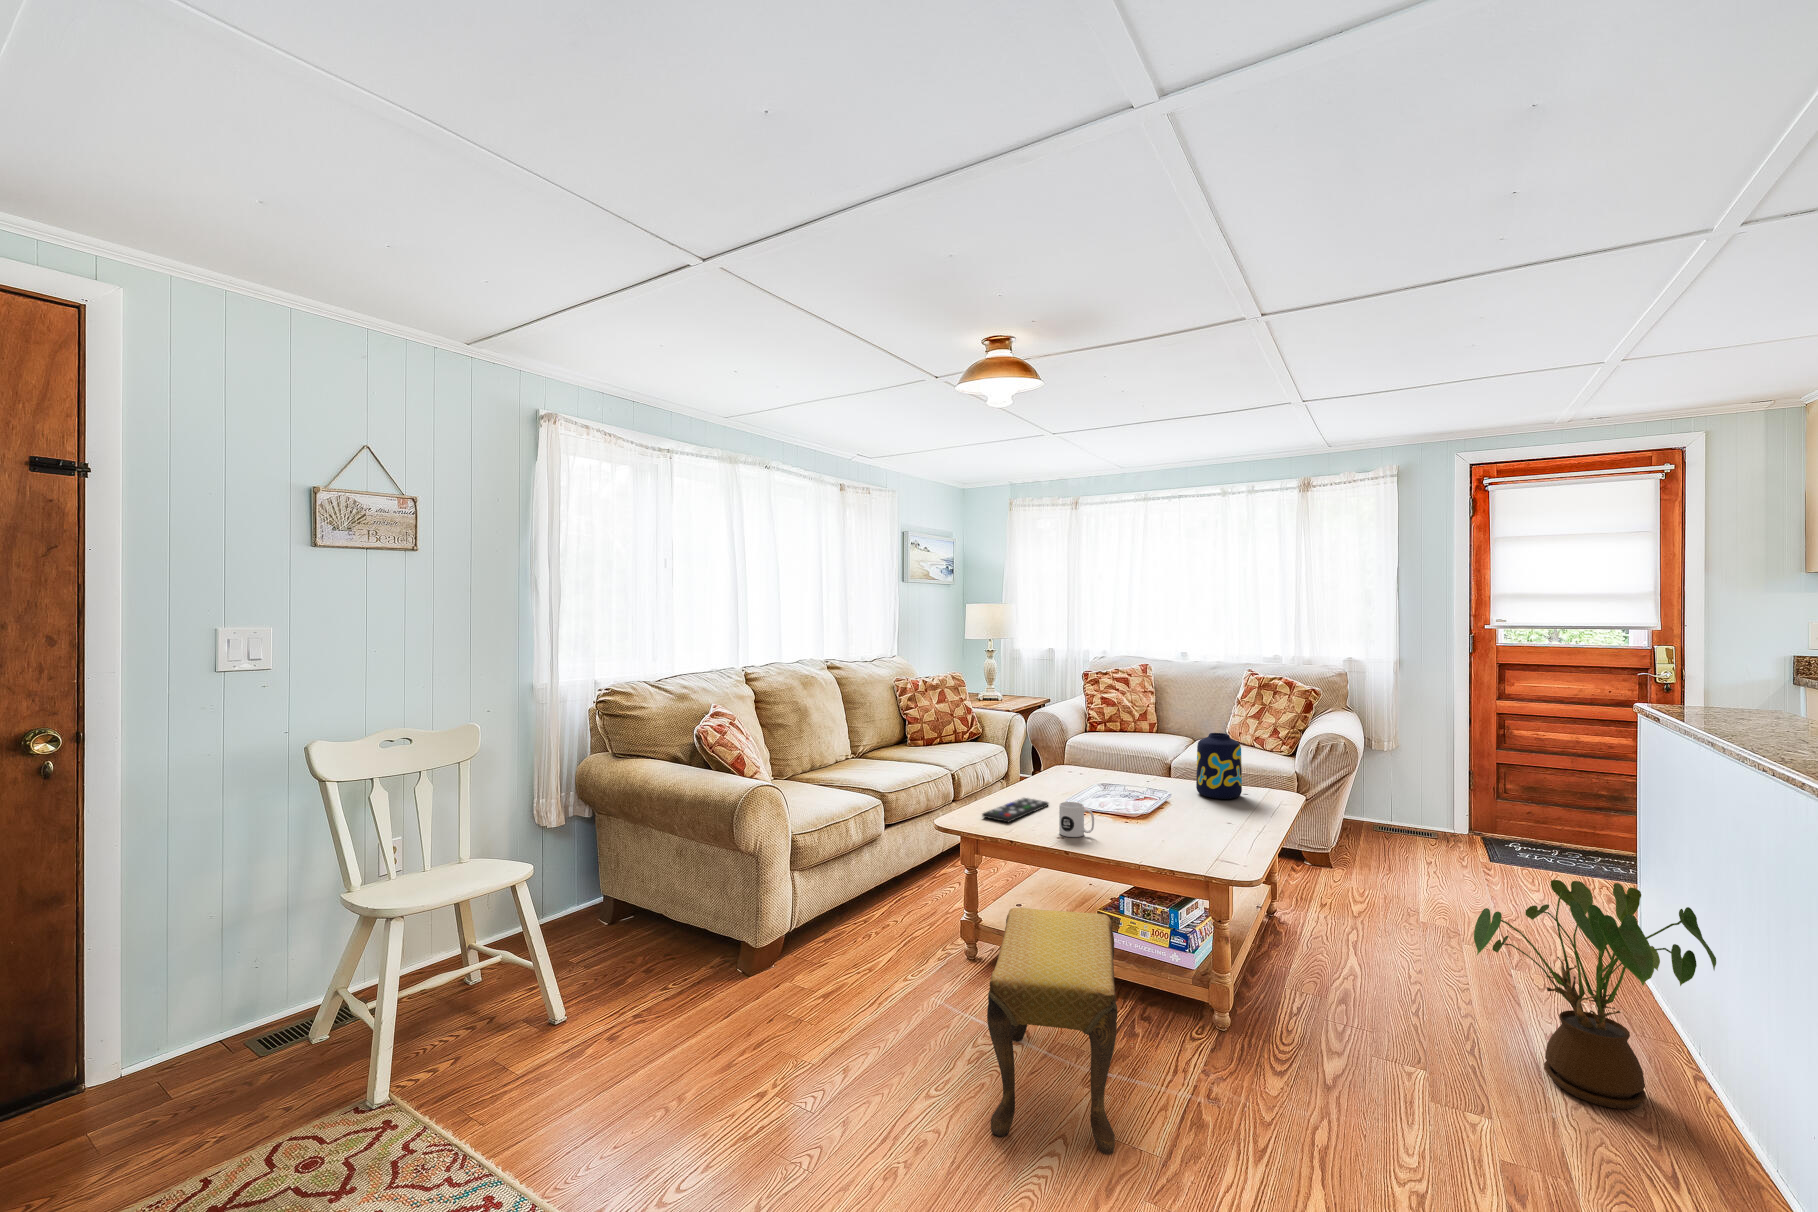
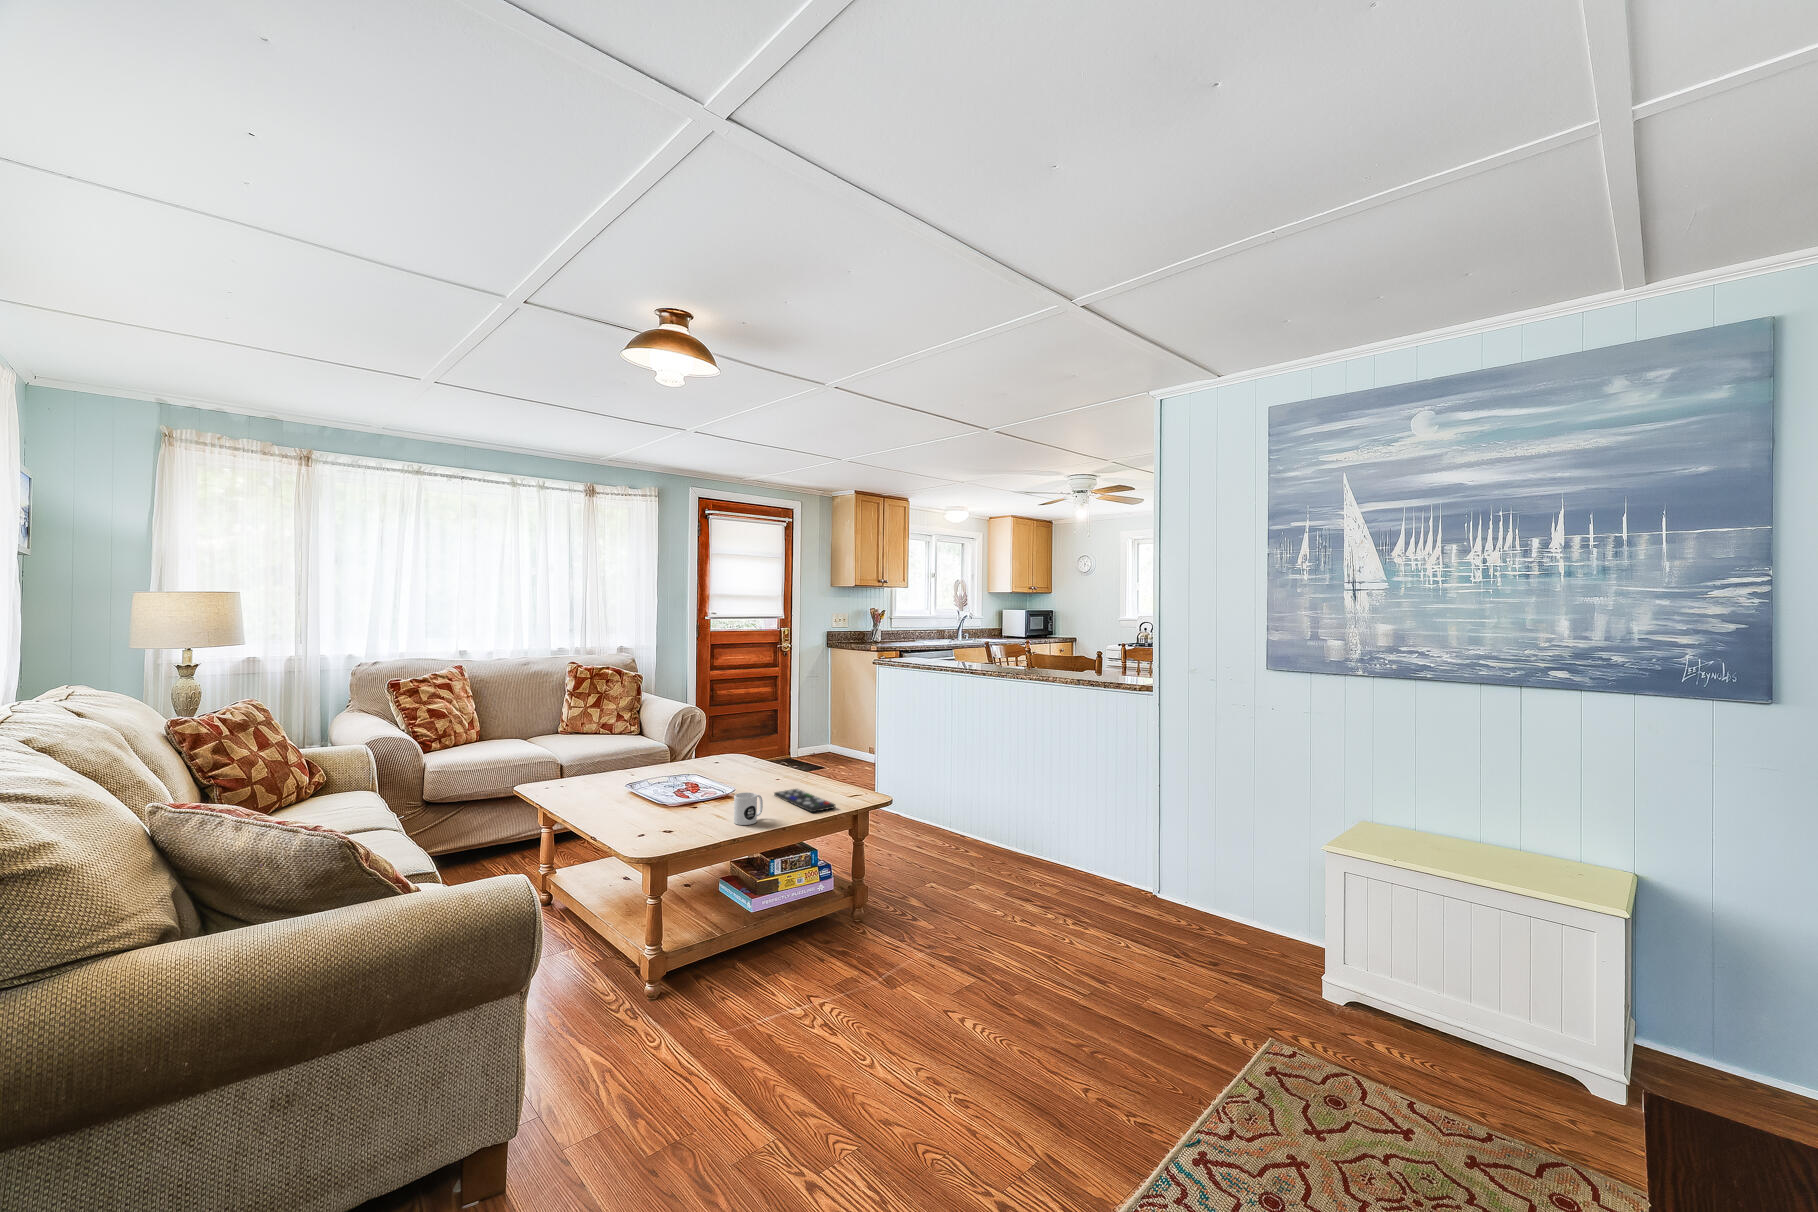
vase: present [1196,733,1242,799] -> none [695,715,732,771]
remote control: present [982,798,1048,822] -> present [774,789,835,812]
house plant: present [1474,880,1716,1109] -> none [919,750,1010,862]
footstool: present [987,908,1118,1154] -> none [810,861,975,1042]

